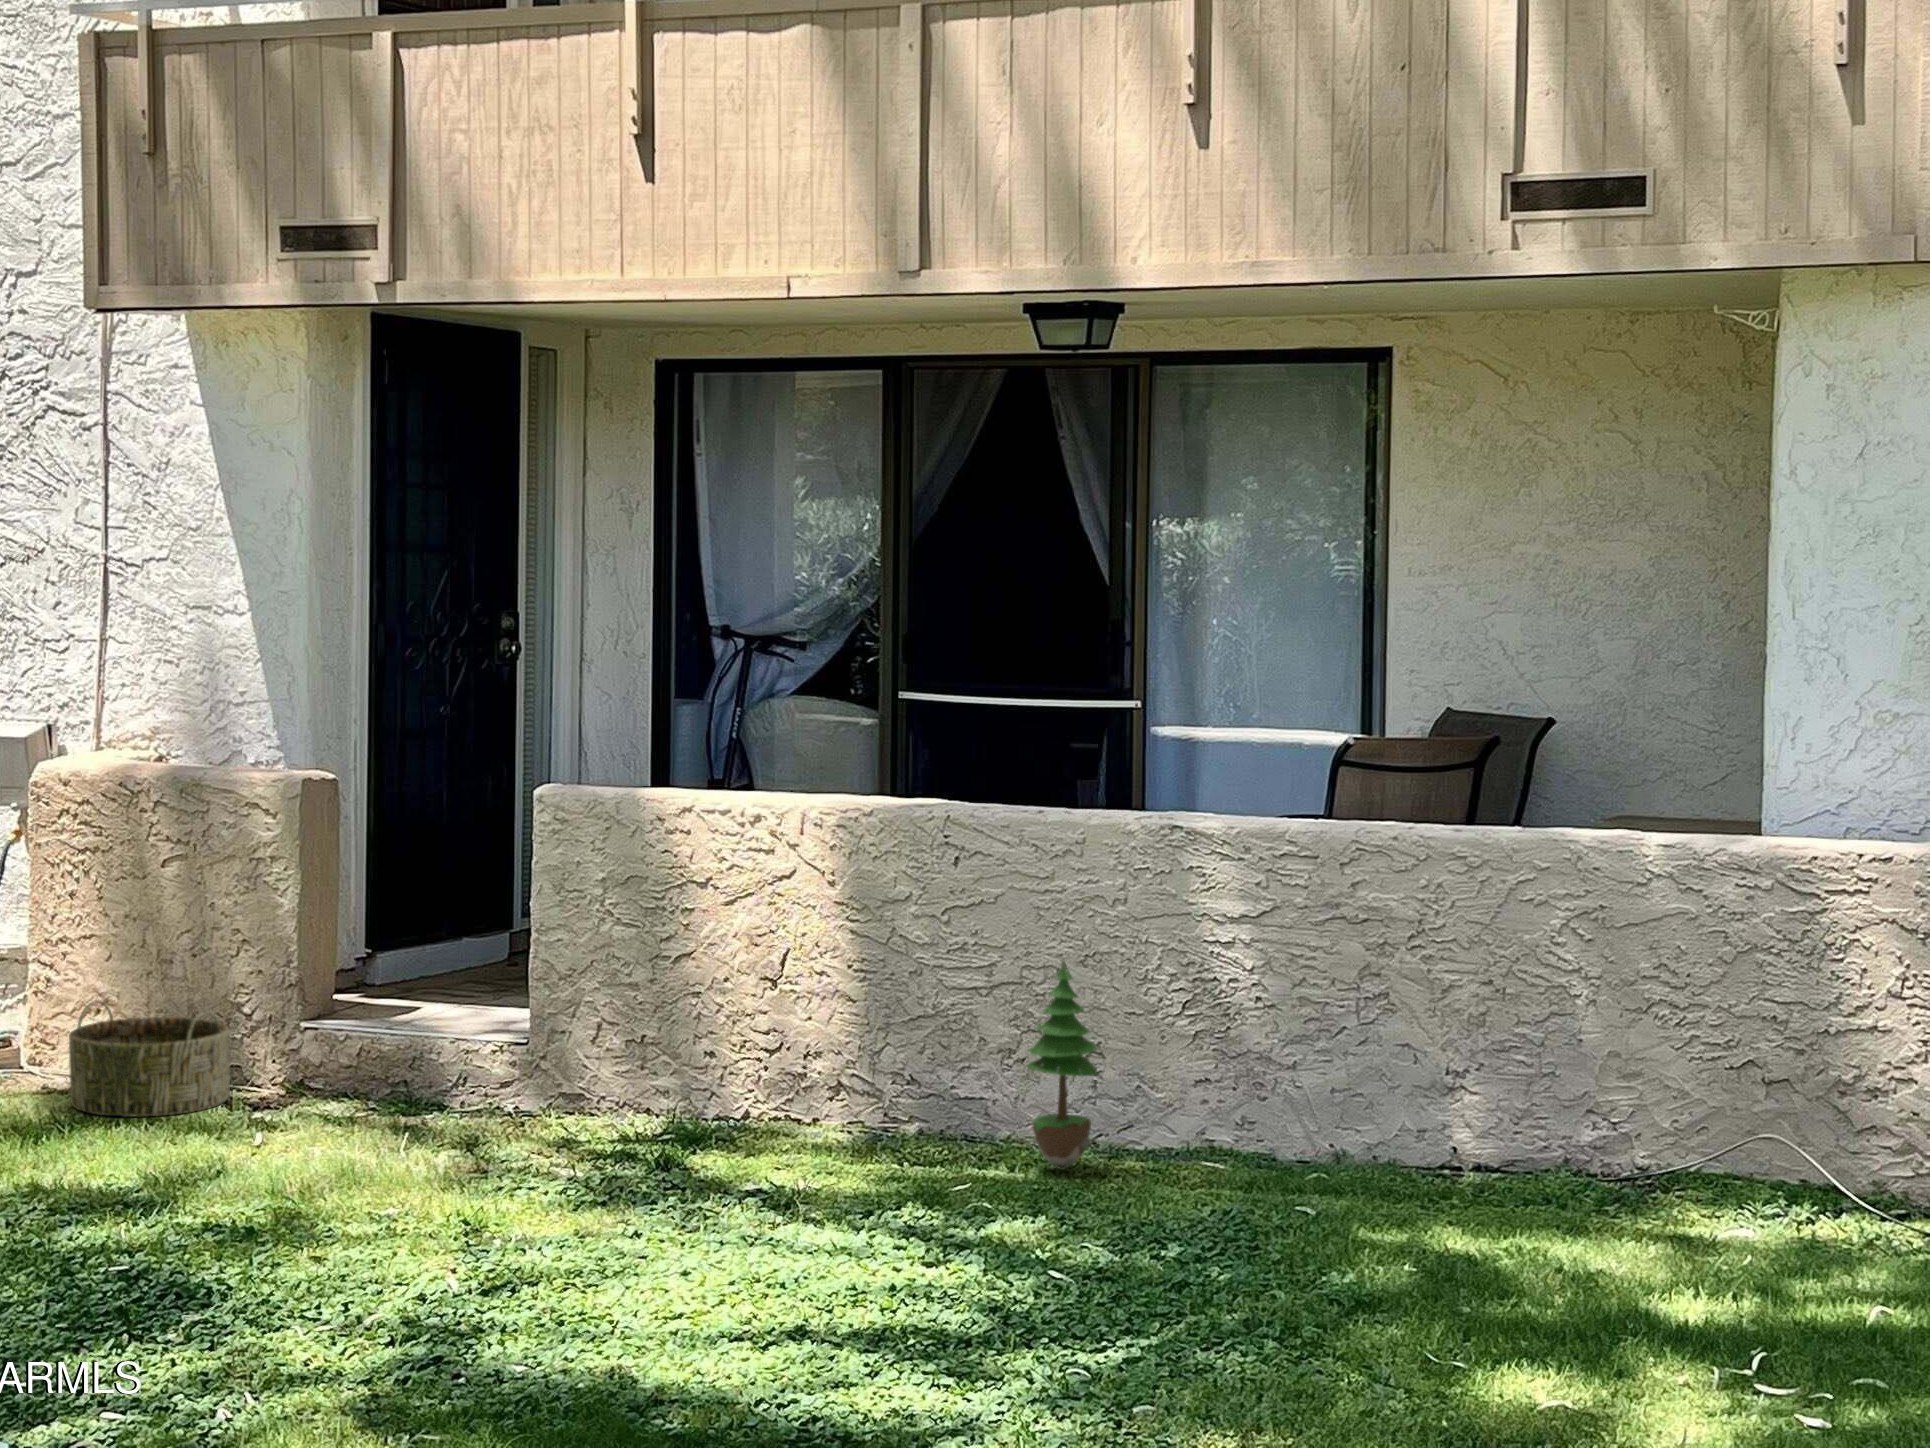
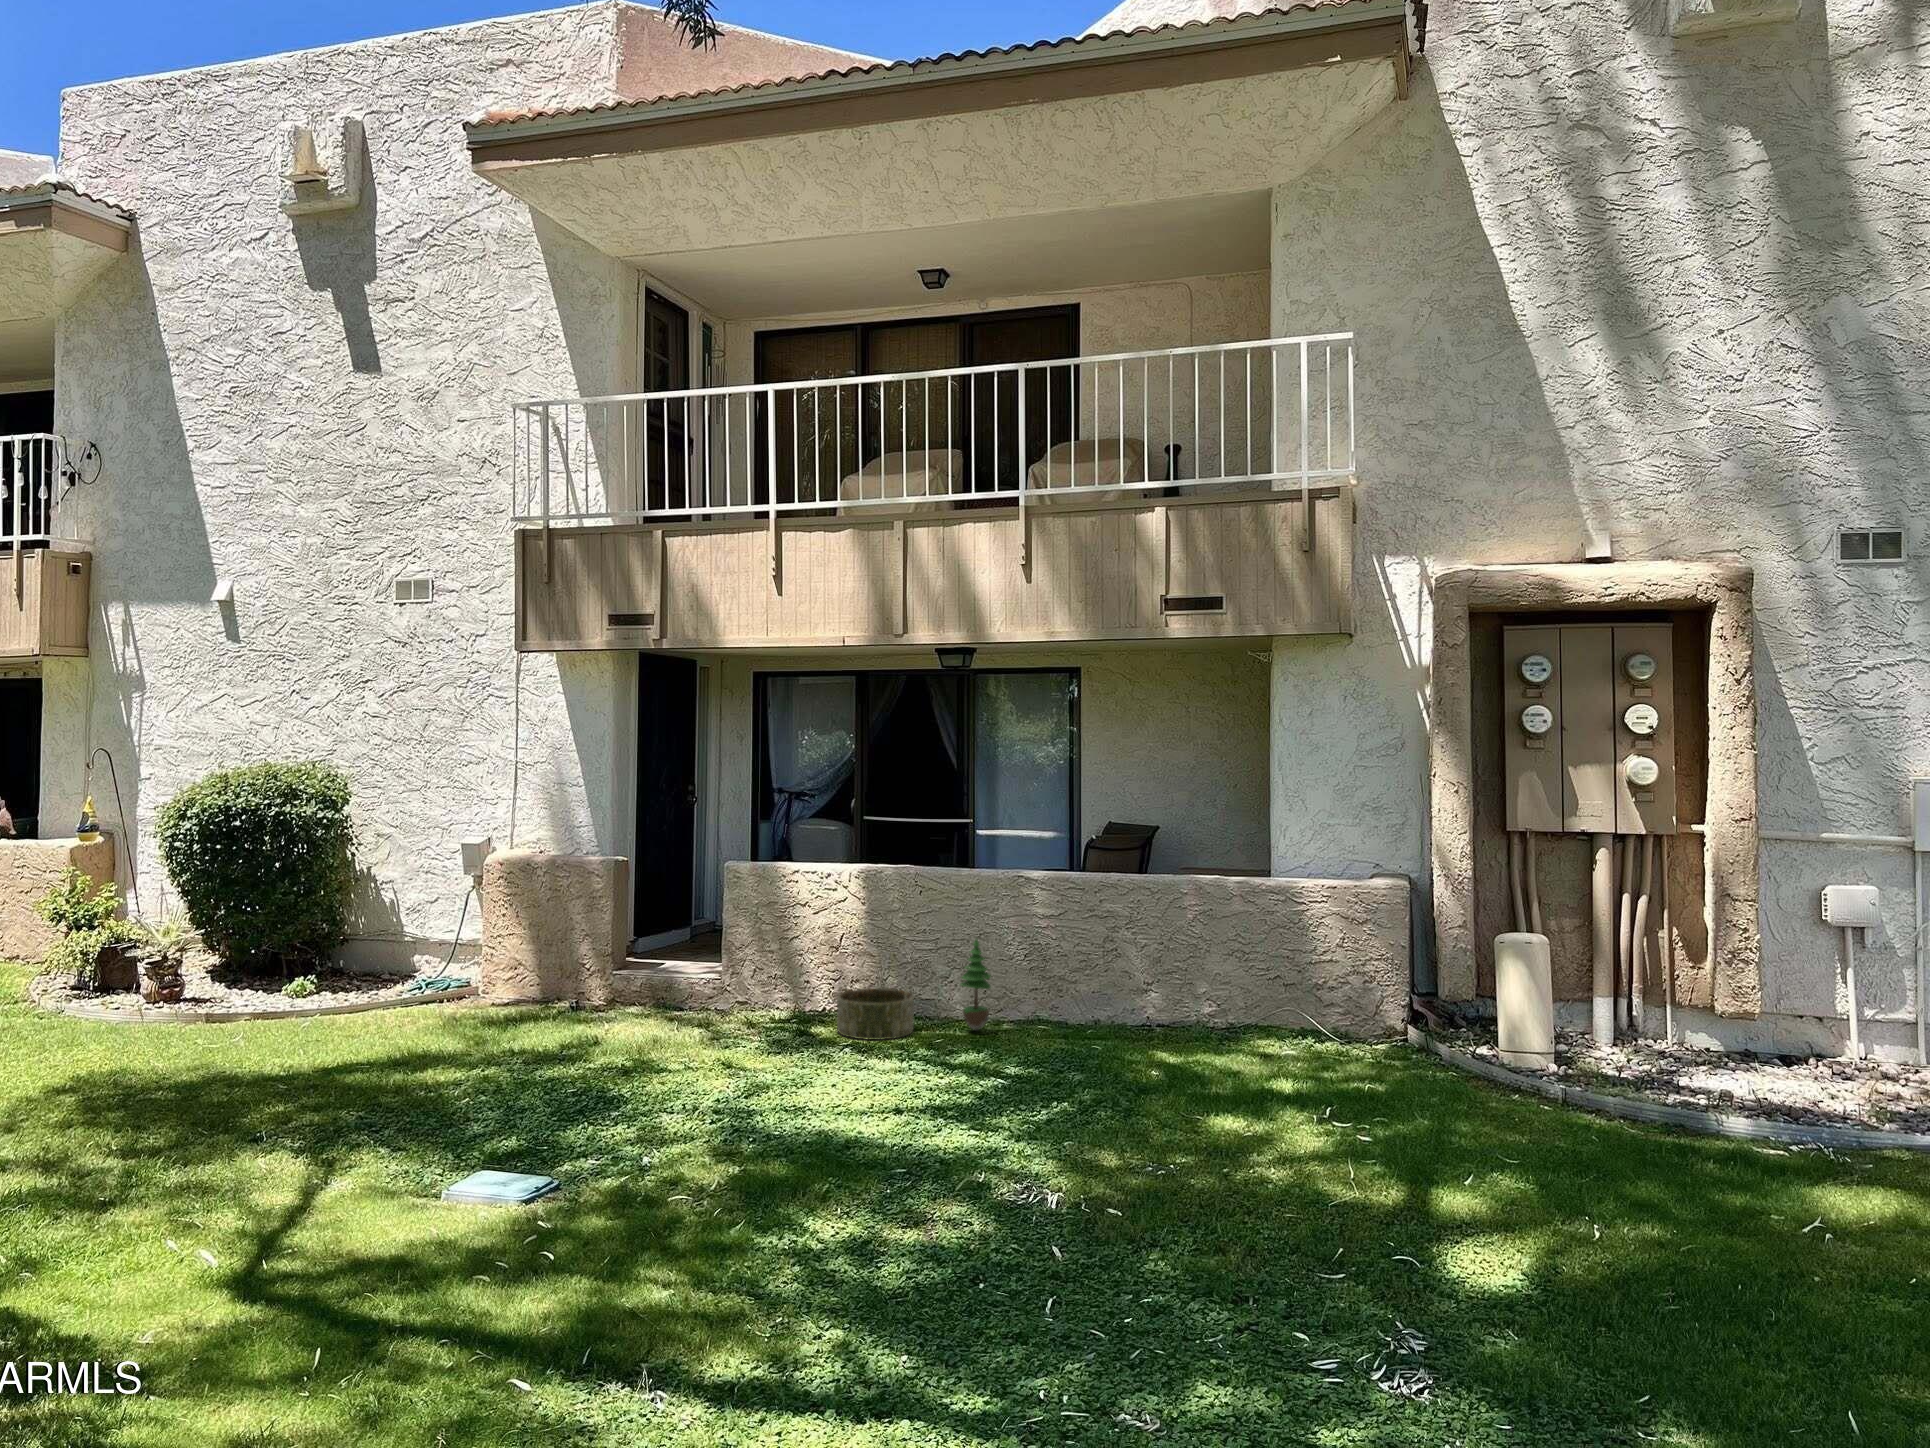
basket: present [69,1000,230,1116] -> present [837,984,914,1040]

